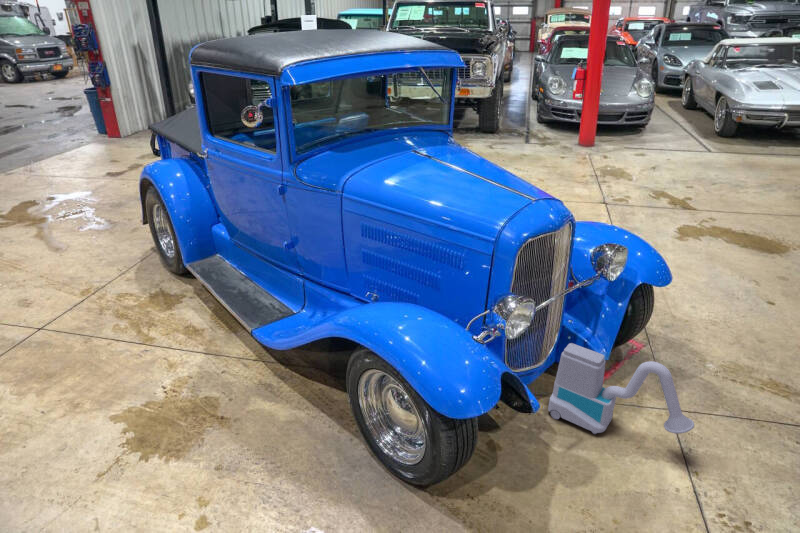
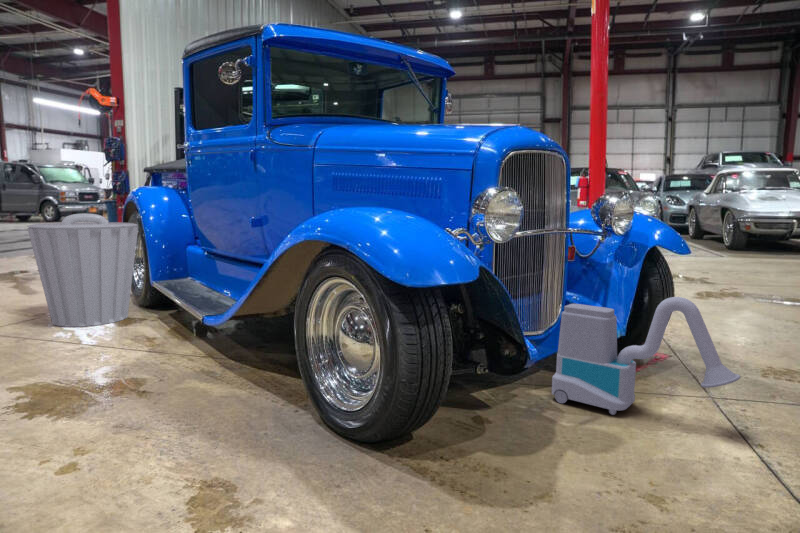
trash can: none [62,200,166,310] -> present [28,213,138,327]

